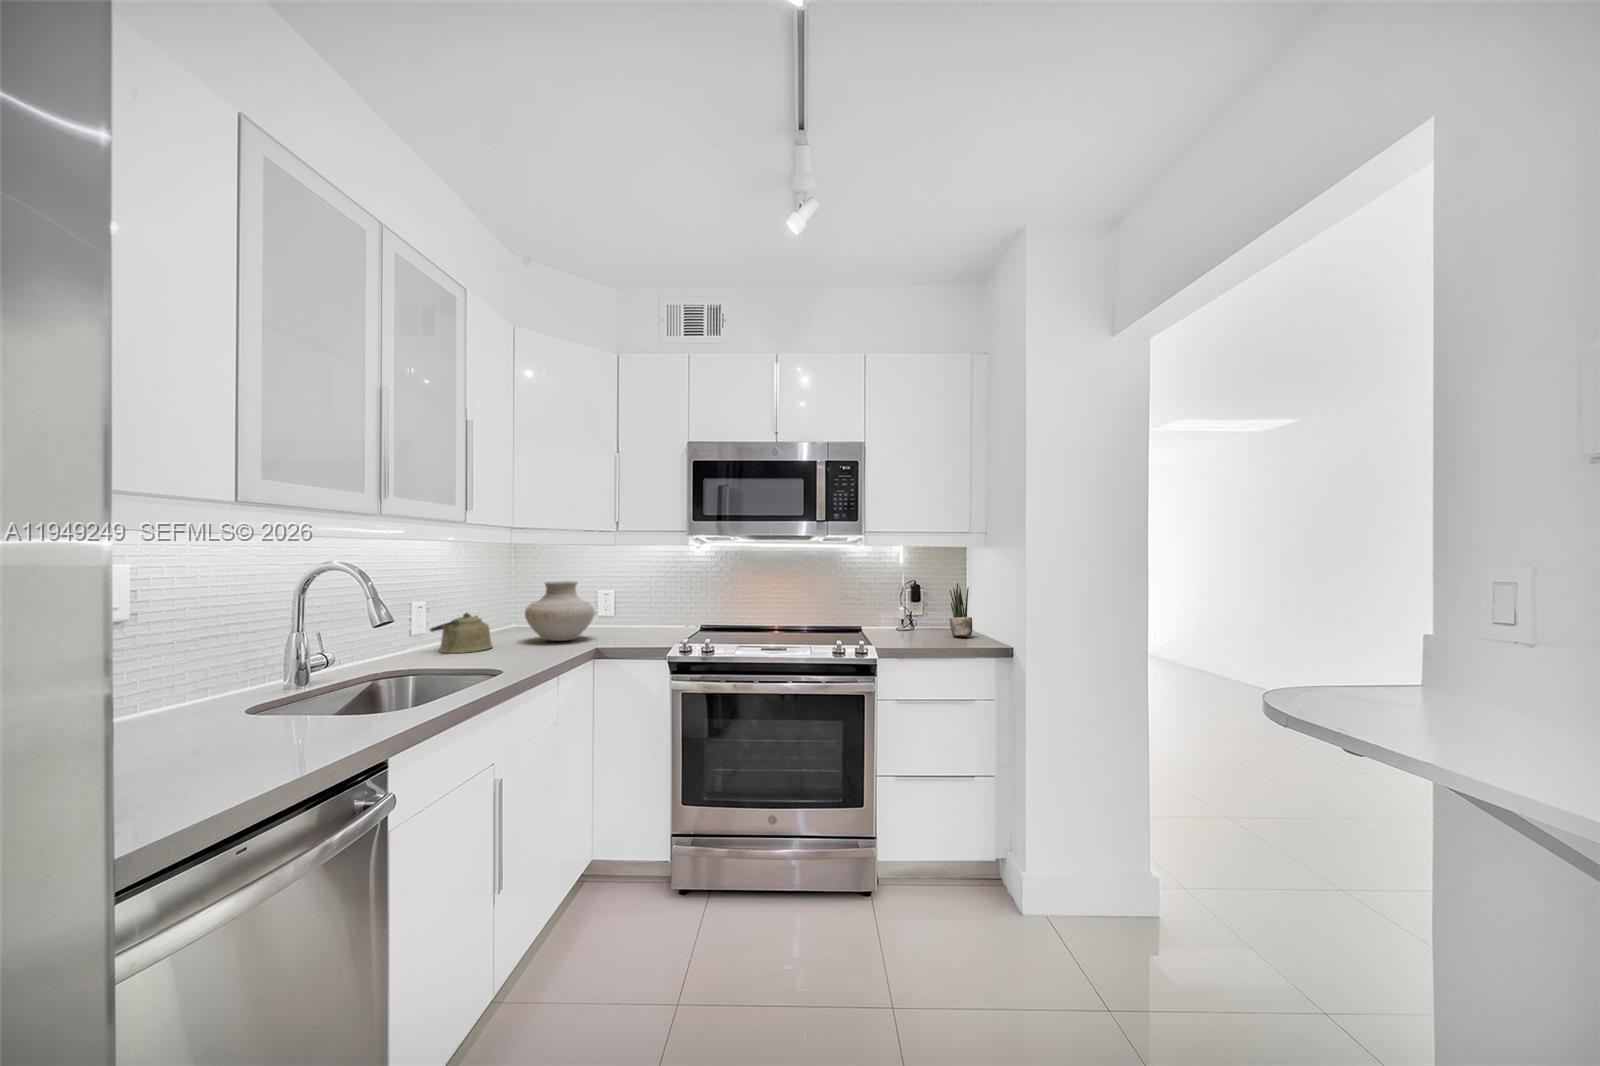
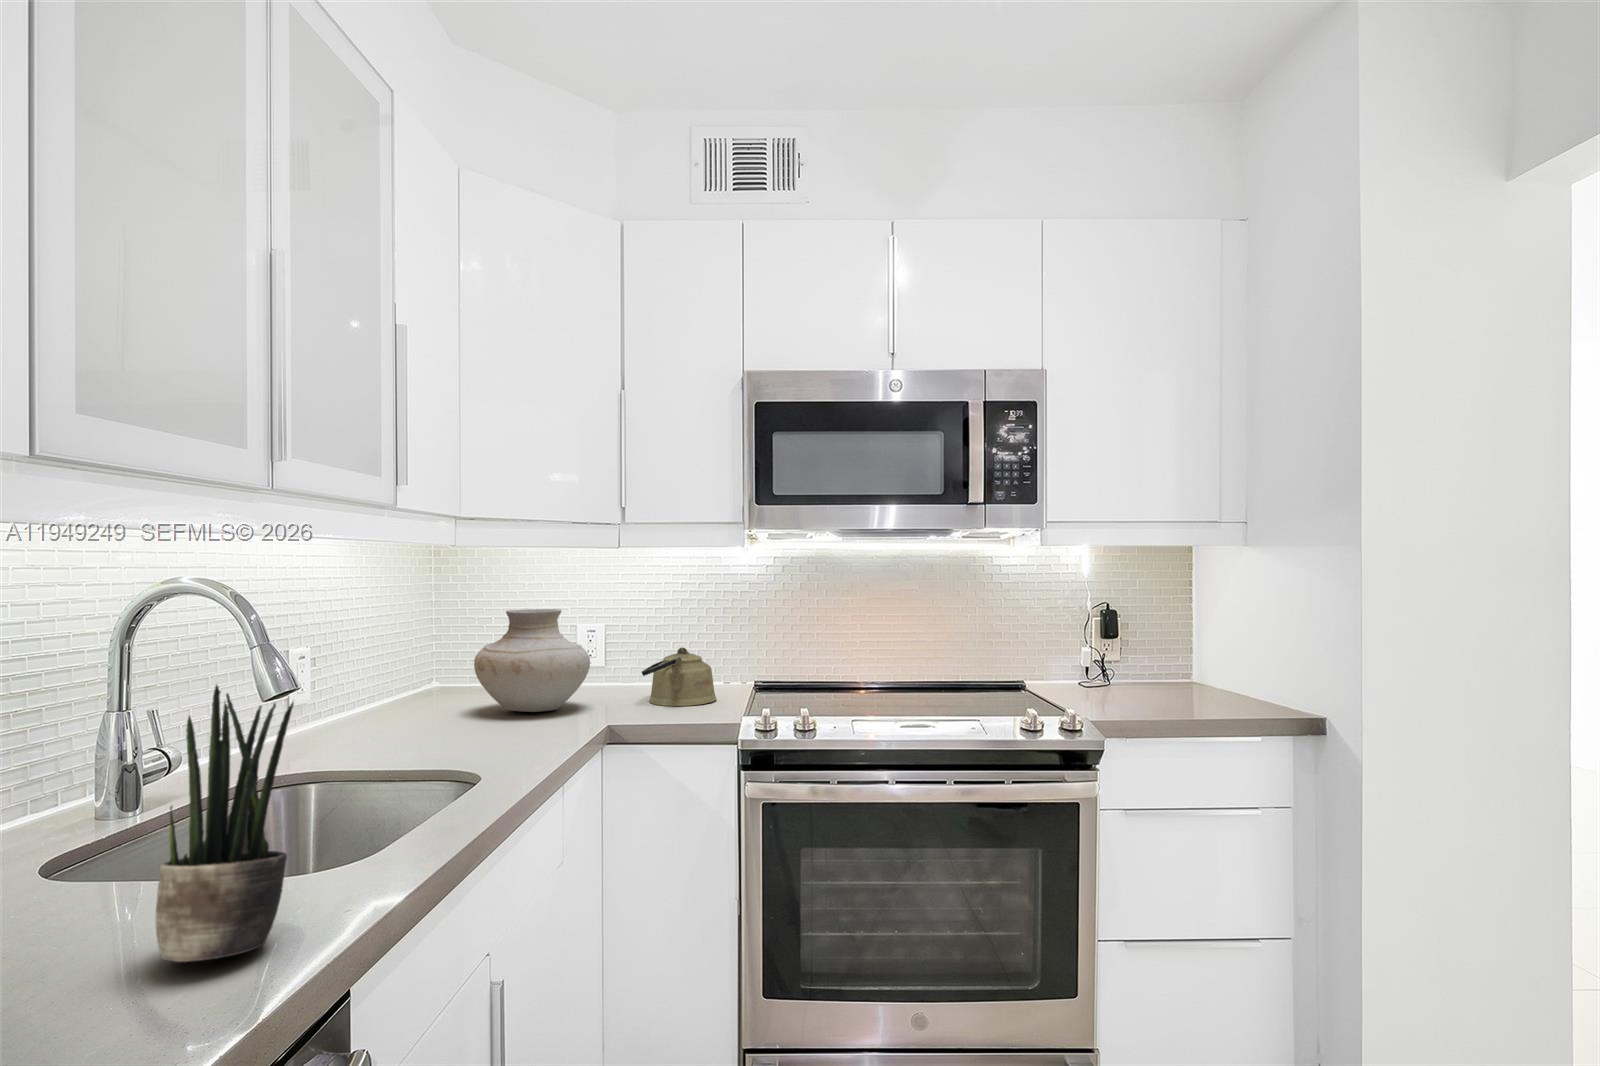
potted plant: present [950,583,972,636] -> present [156,685,294,962]
kettle: present [430,613,492,653] -> present [642,647,716,706]

